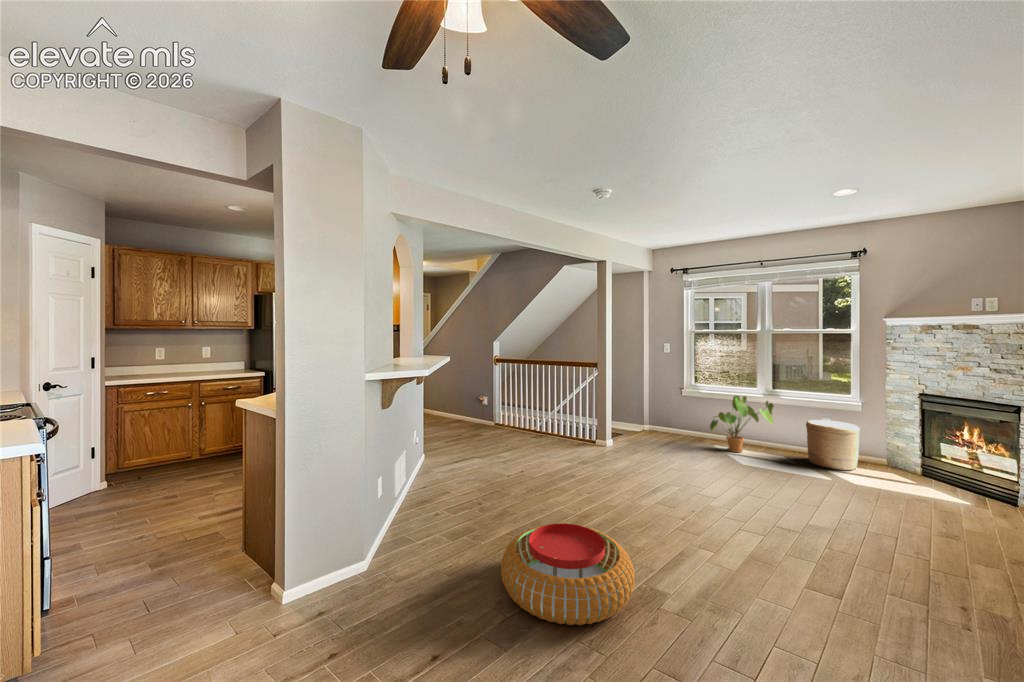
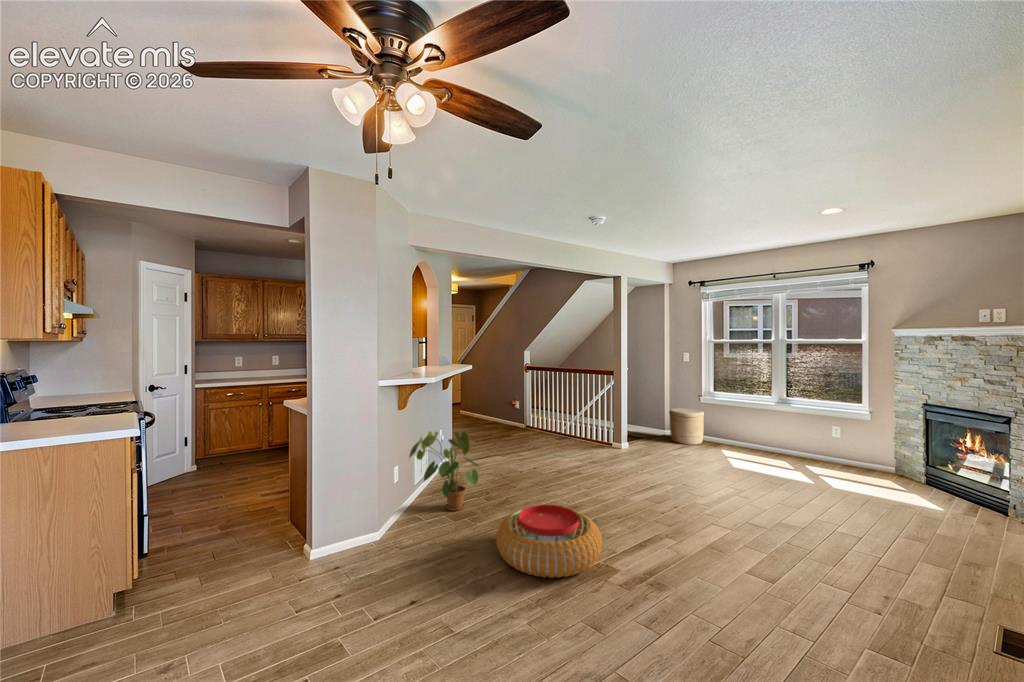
house plant: present [710,396,774,453] -> present [409,431,479,511]
woven basket: present [806,420,860,470] -> present [669,408,704,445]

